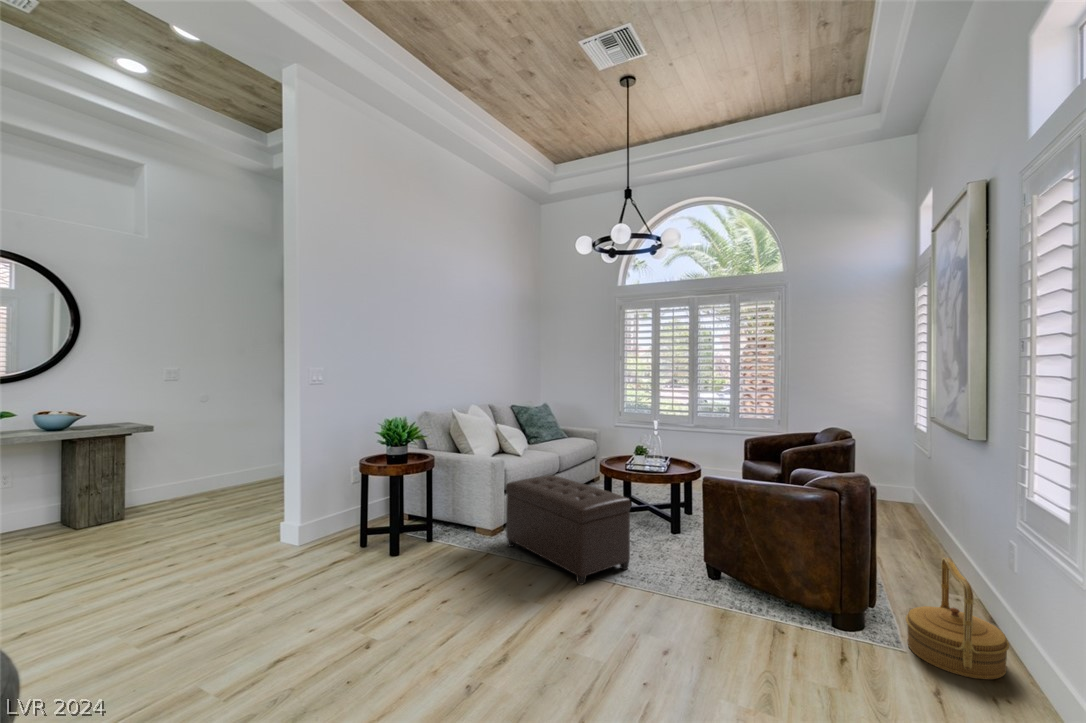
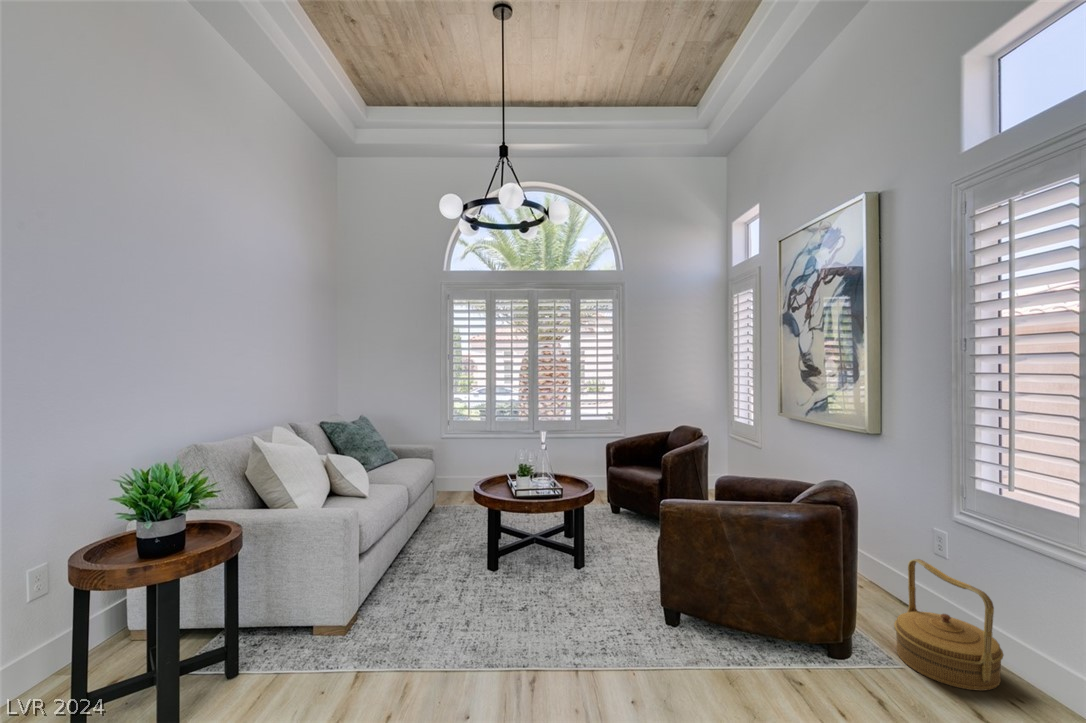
ottoman: present [506,475,631,585] -> none [374,522,573,692]

